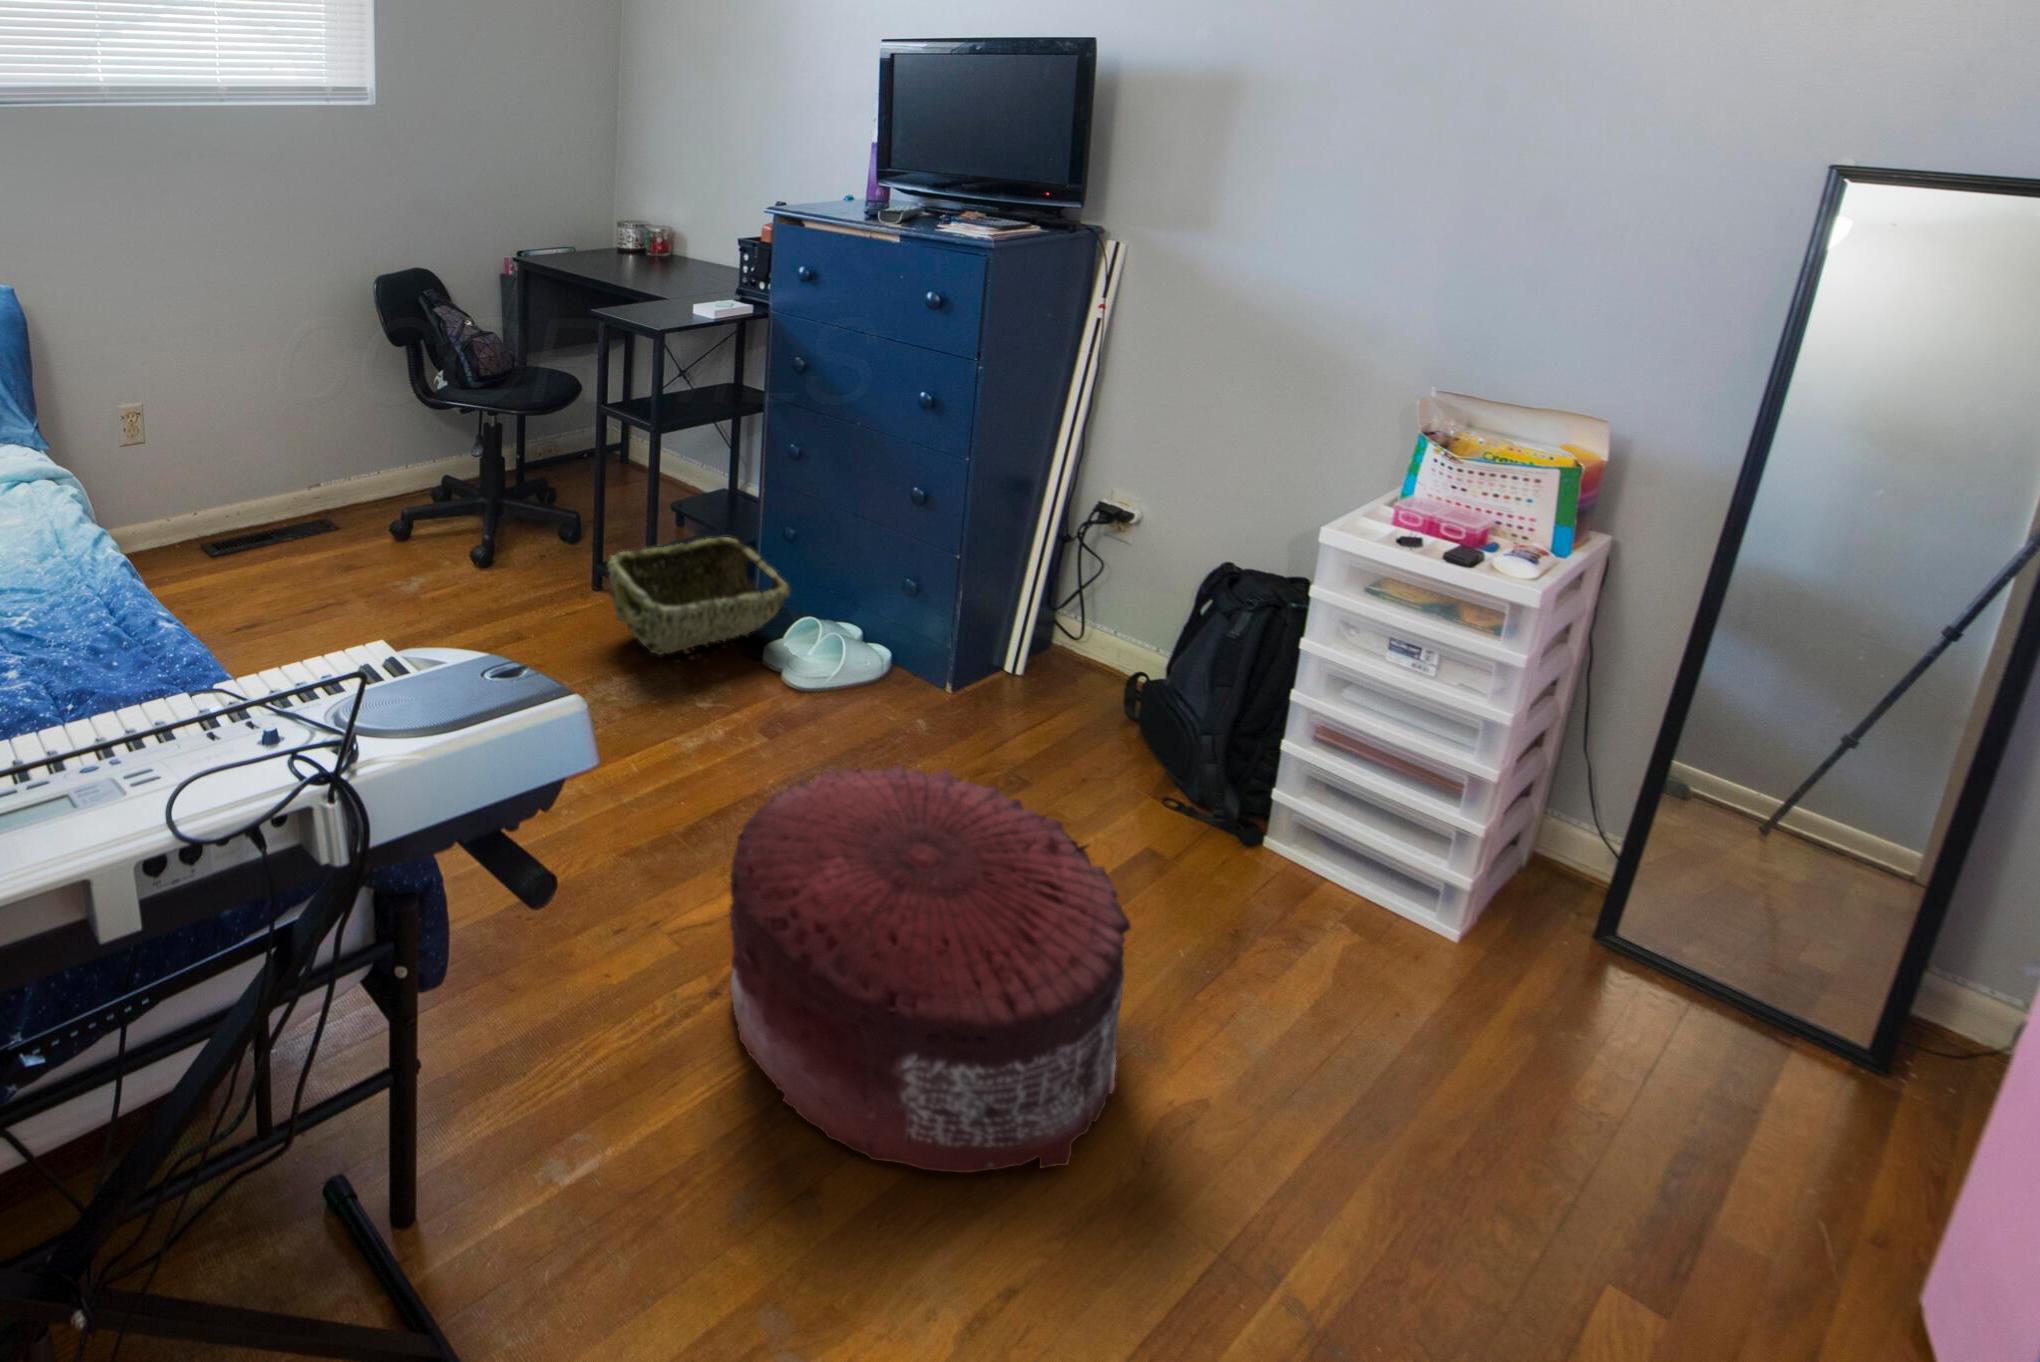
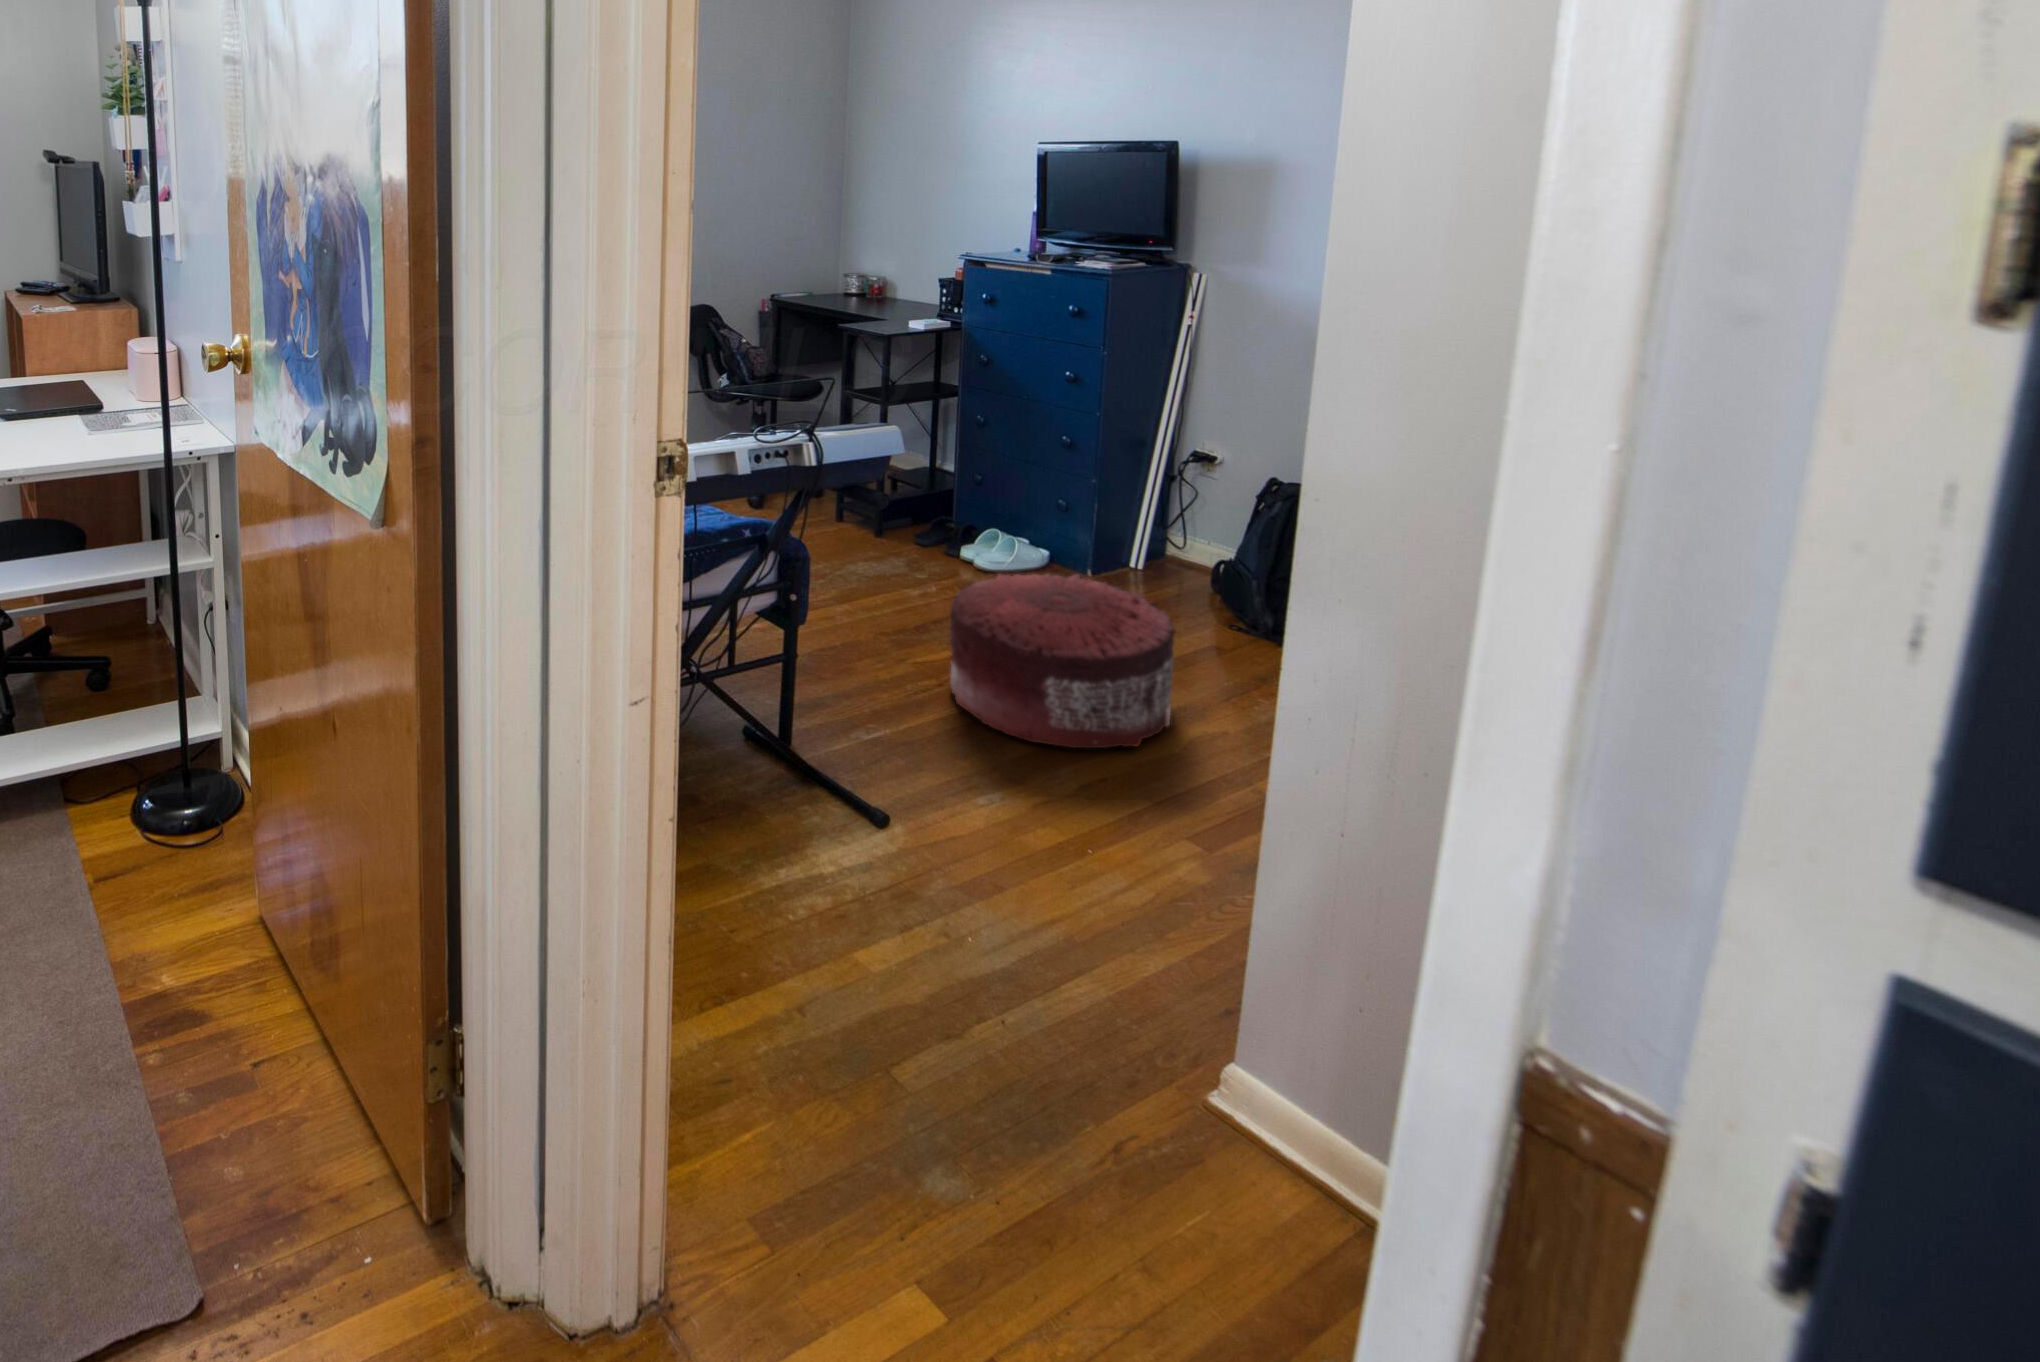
woven basket: present [607,537,790,655] -> none [853,482,979,553]

